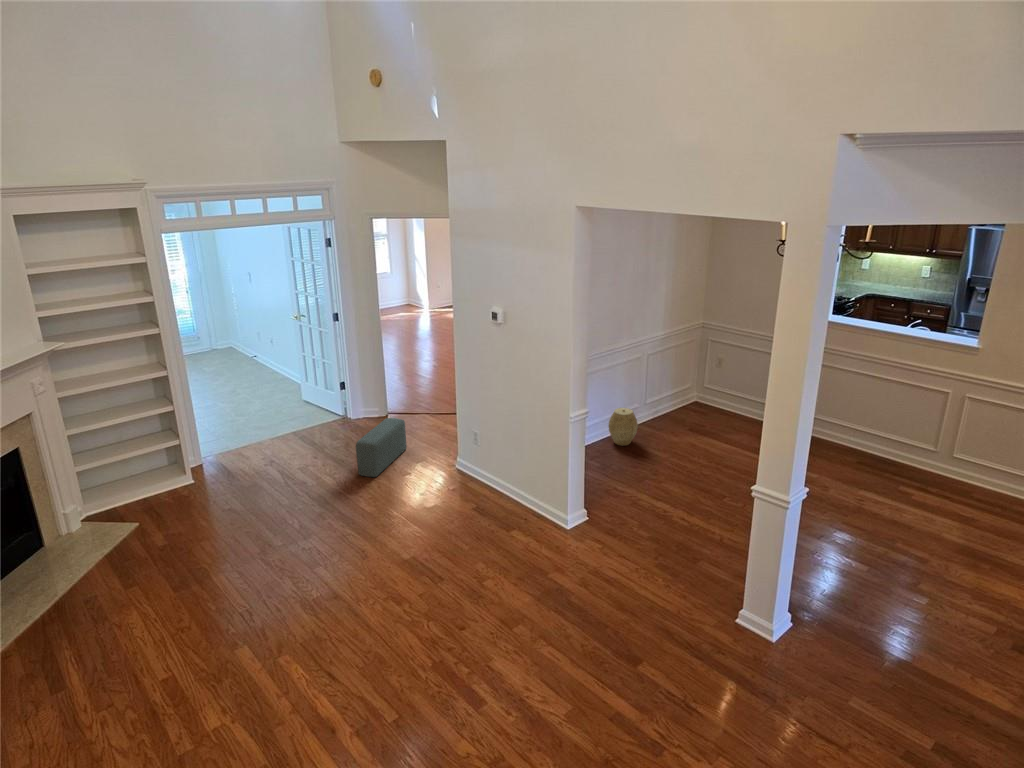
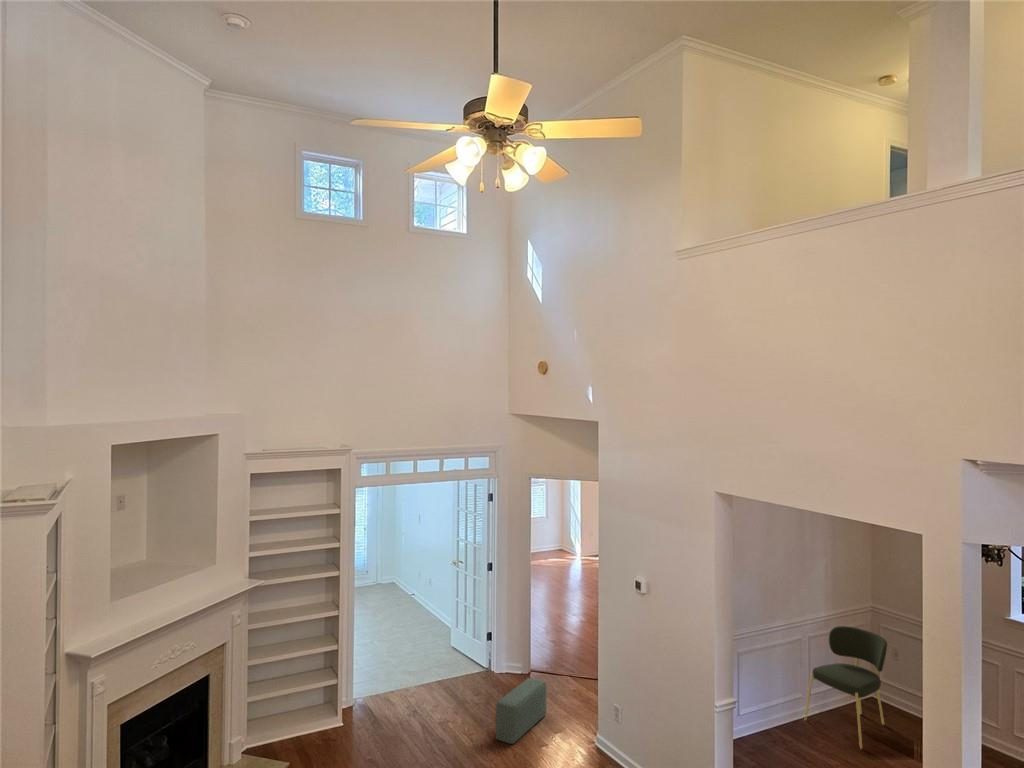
dining chair: none [639,344,714,444] -> present [804,626,887,749]
woven basket: present [609,408,638,445] -> none [766,695,801,742]

